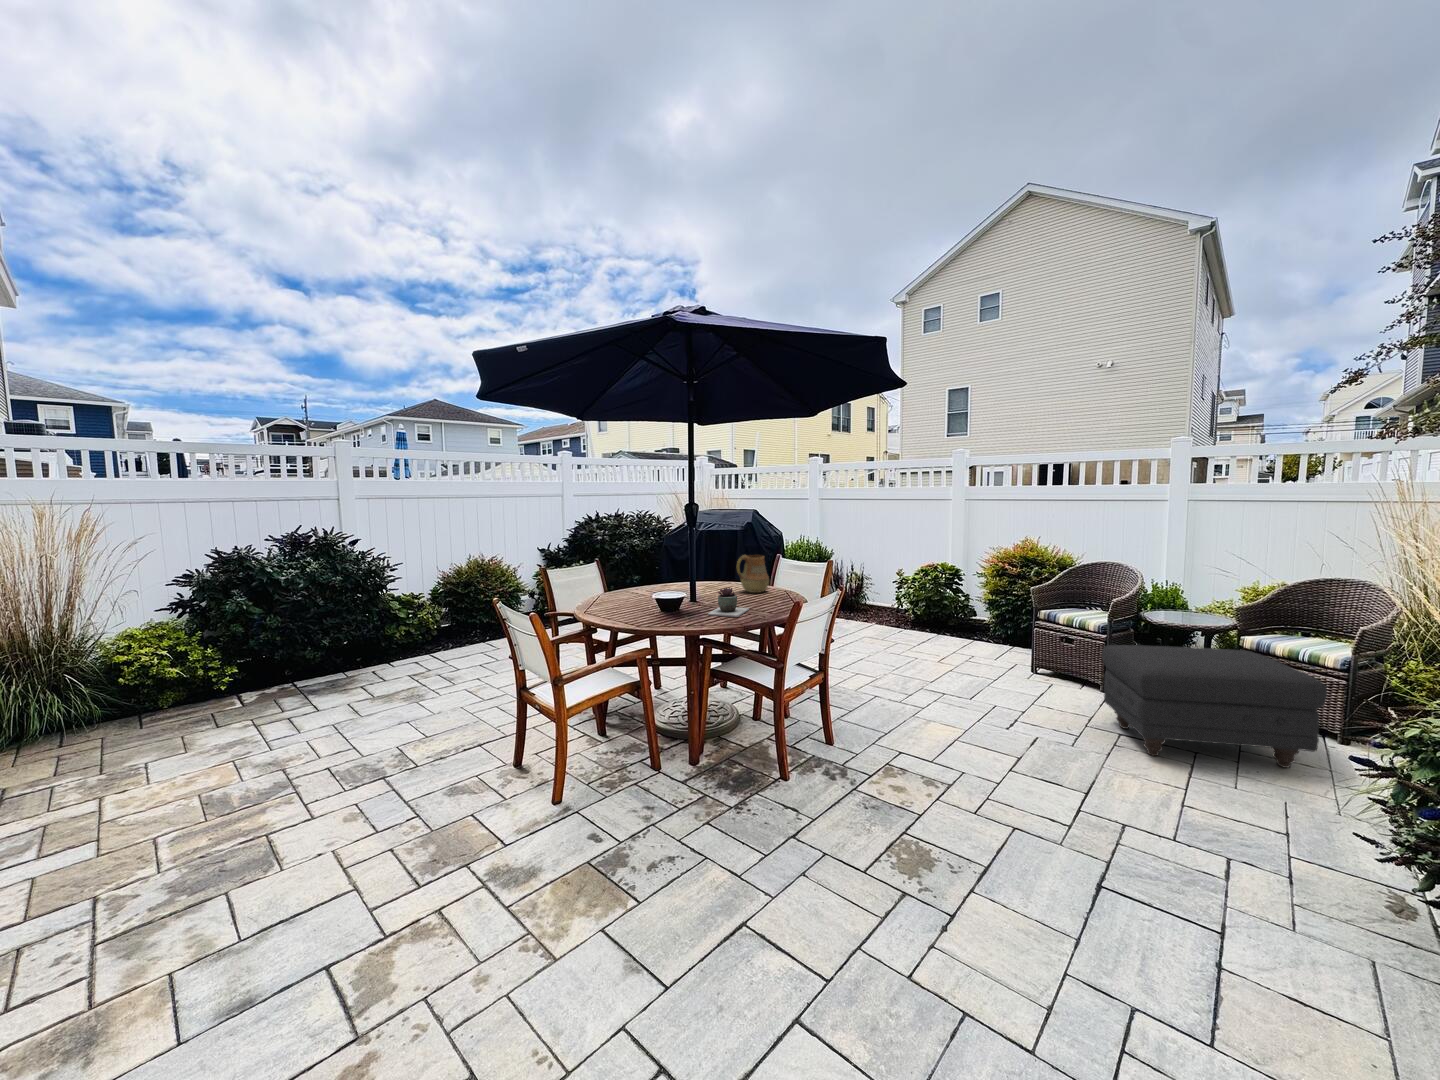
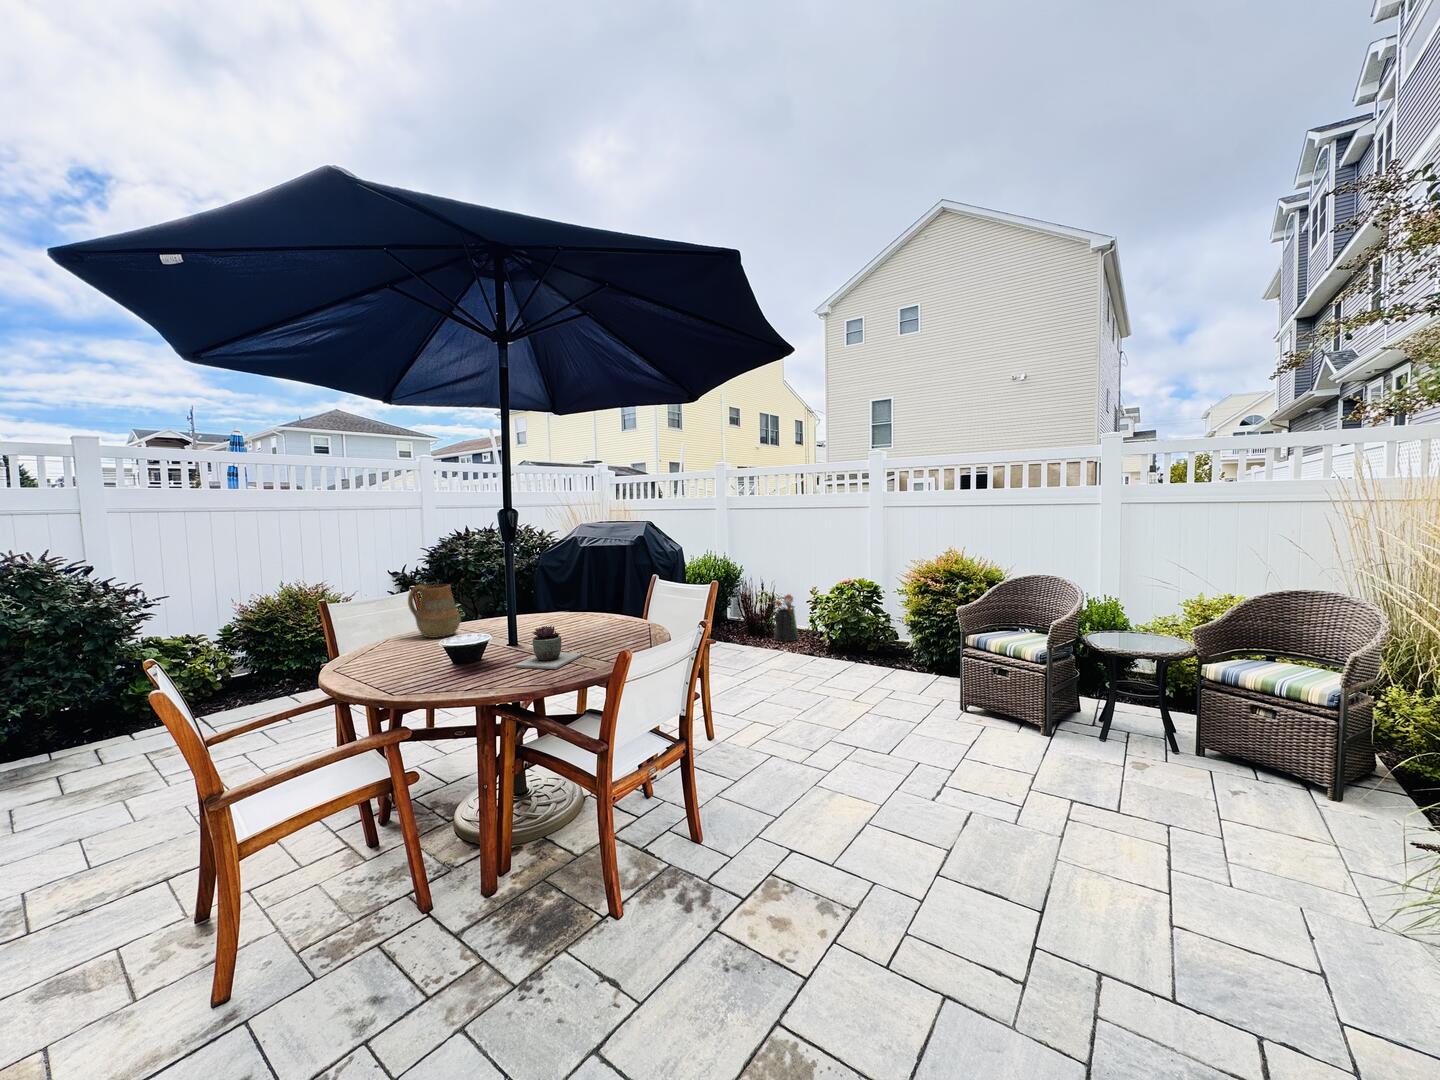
pitcher: present [737,555,769,593] -> present [408,584,461,638]
watering can: none [859,574,882,615] -> present [774,595,799,641]
ottoman: present [1102,645,1327,768] -> none [1046,682,1331,843]

